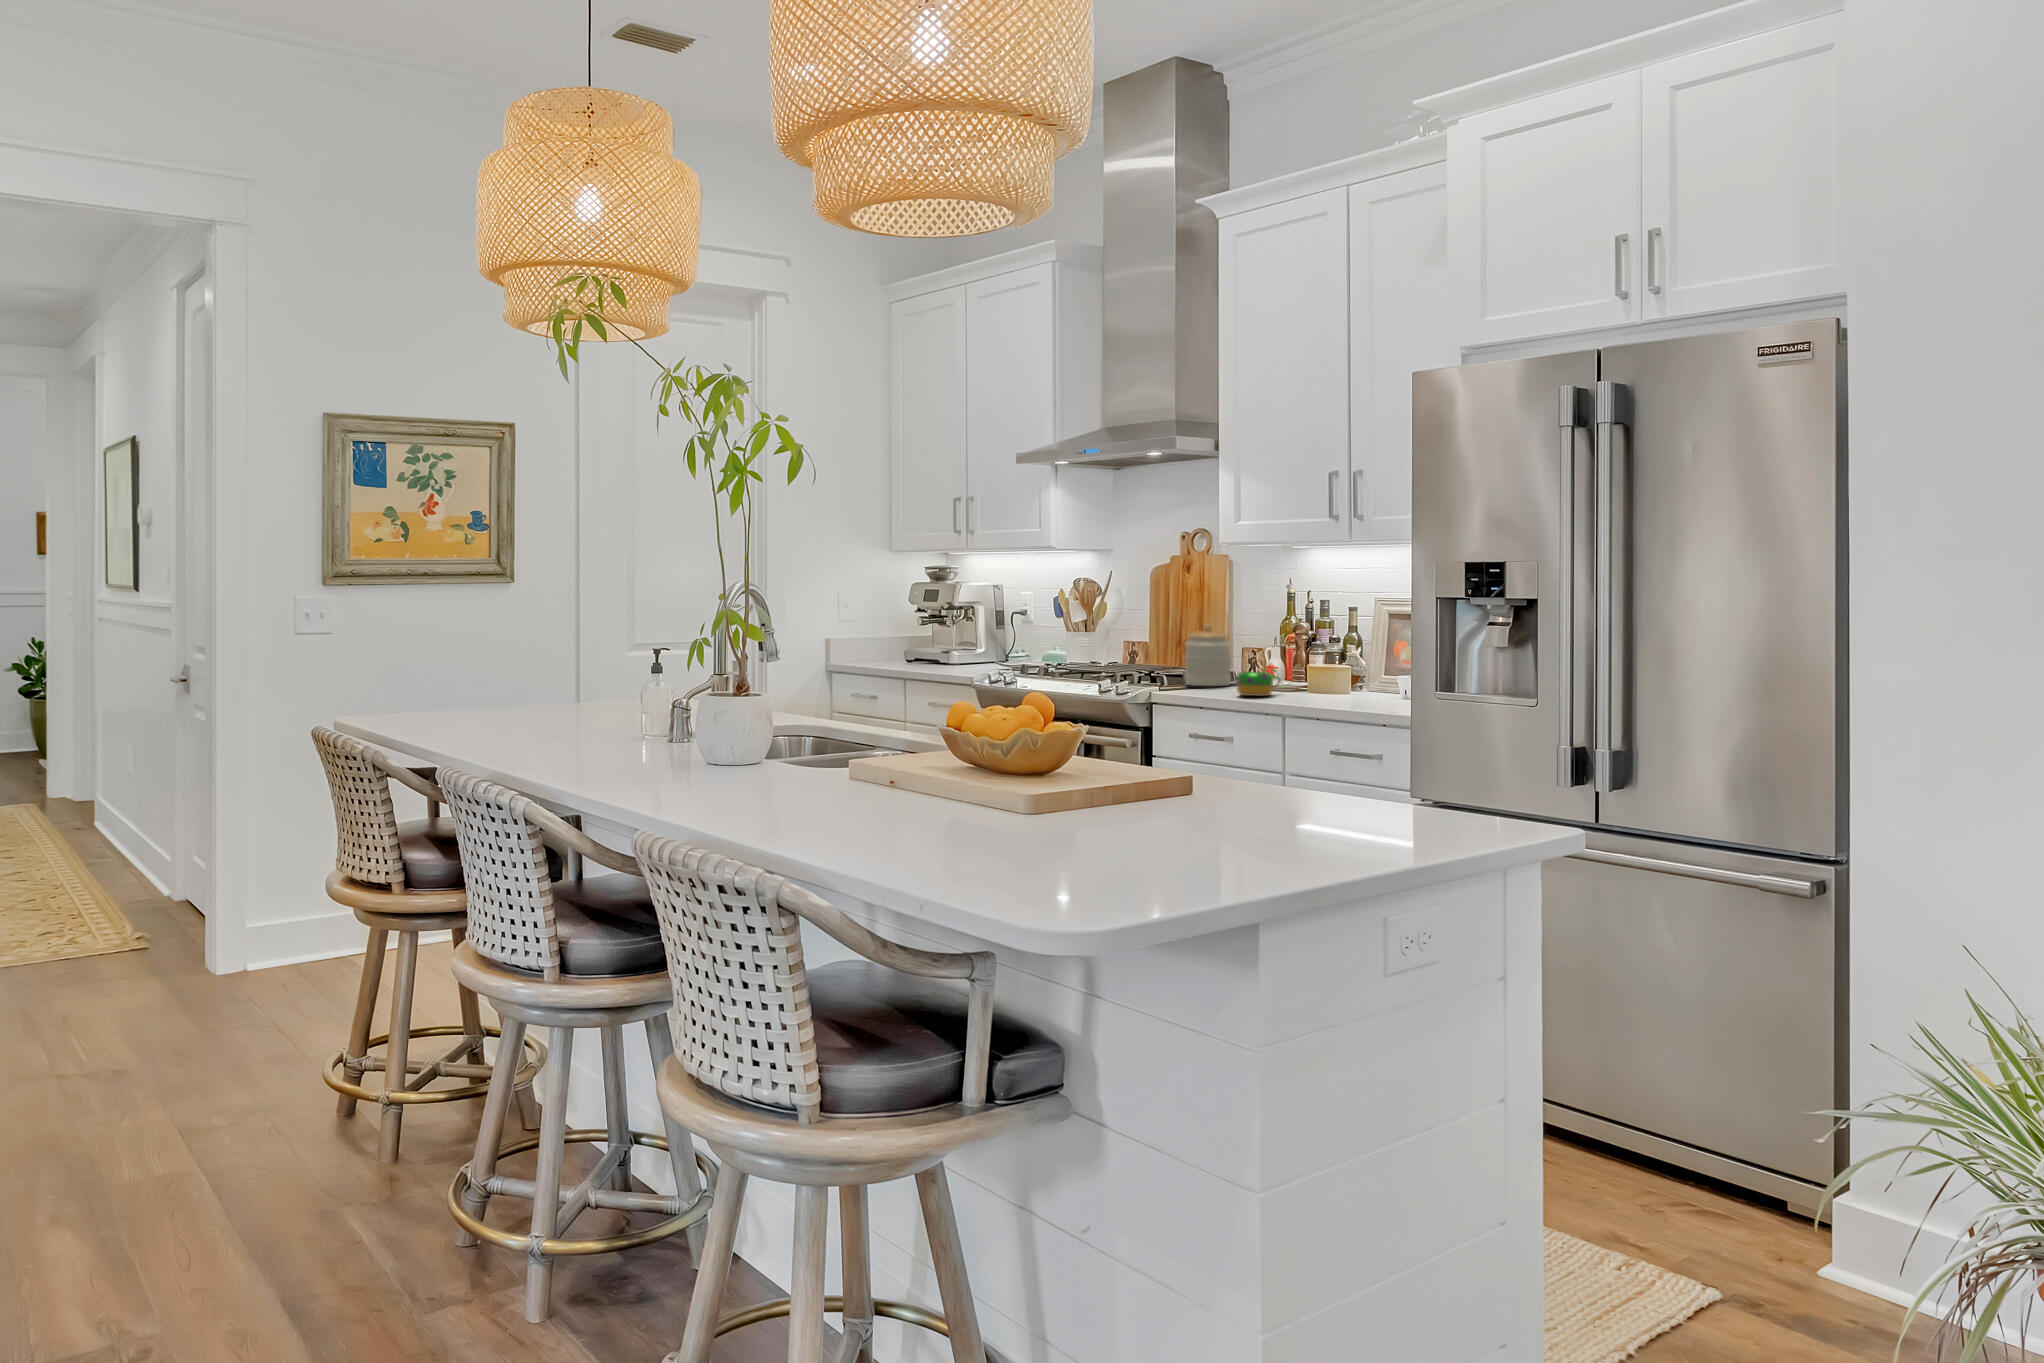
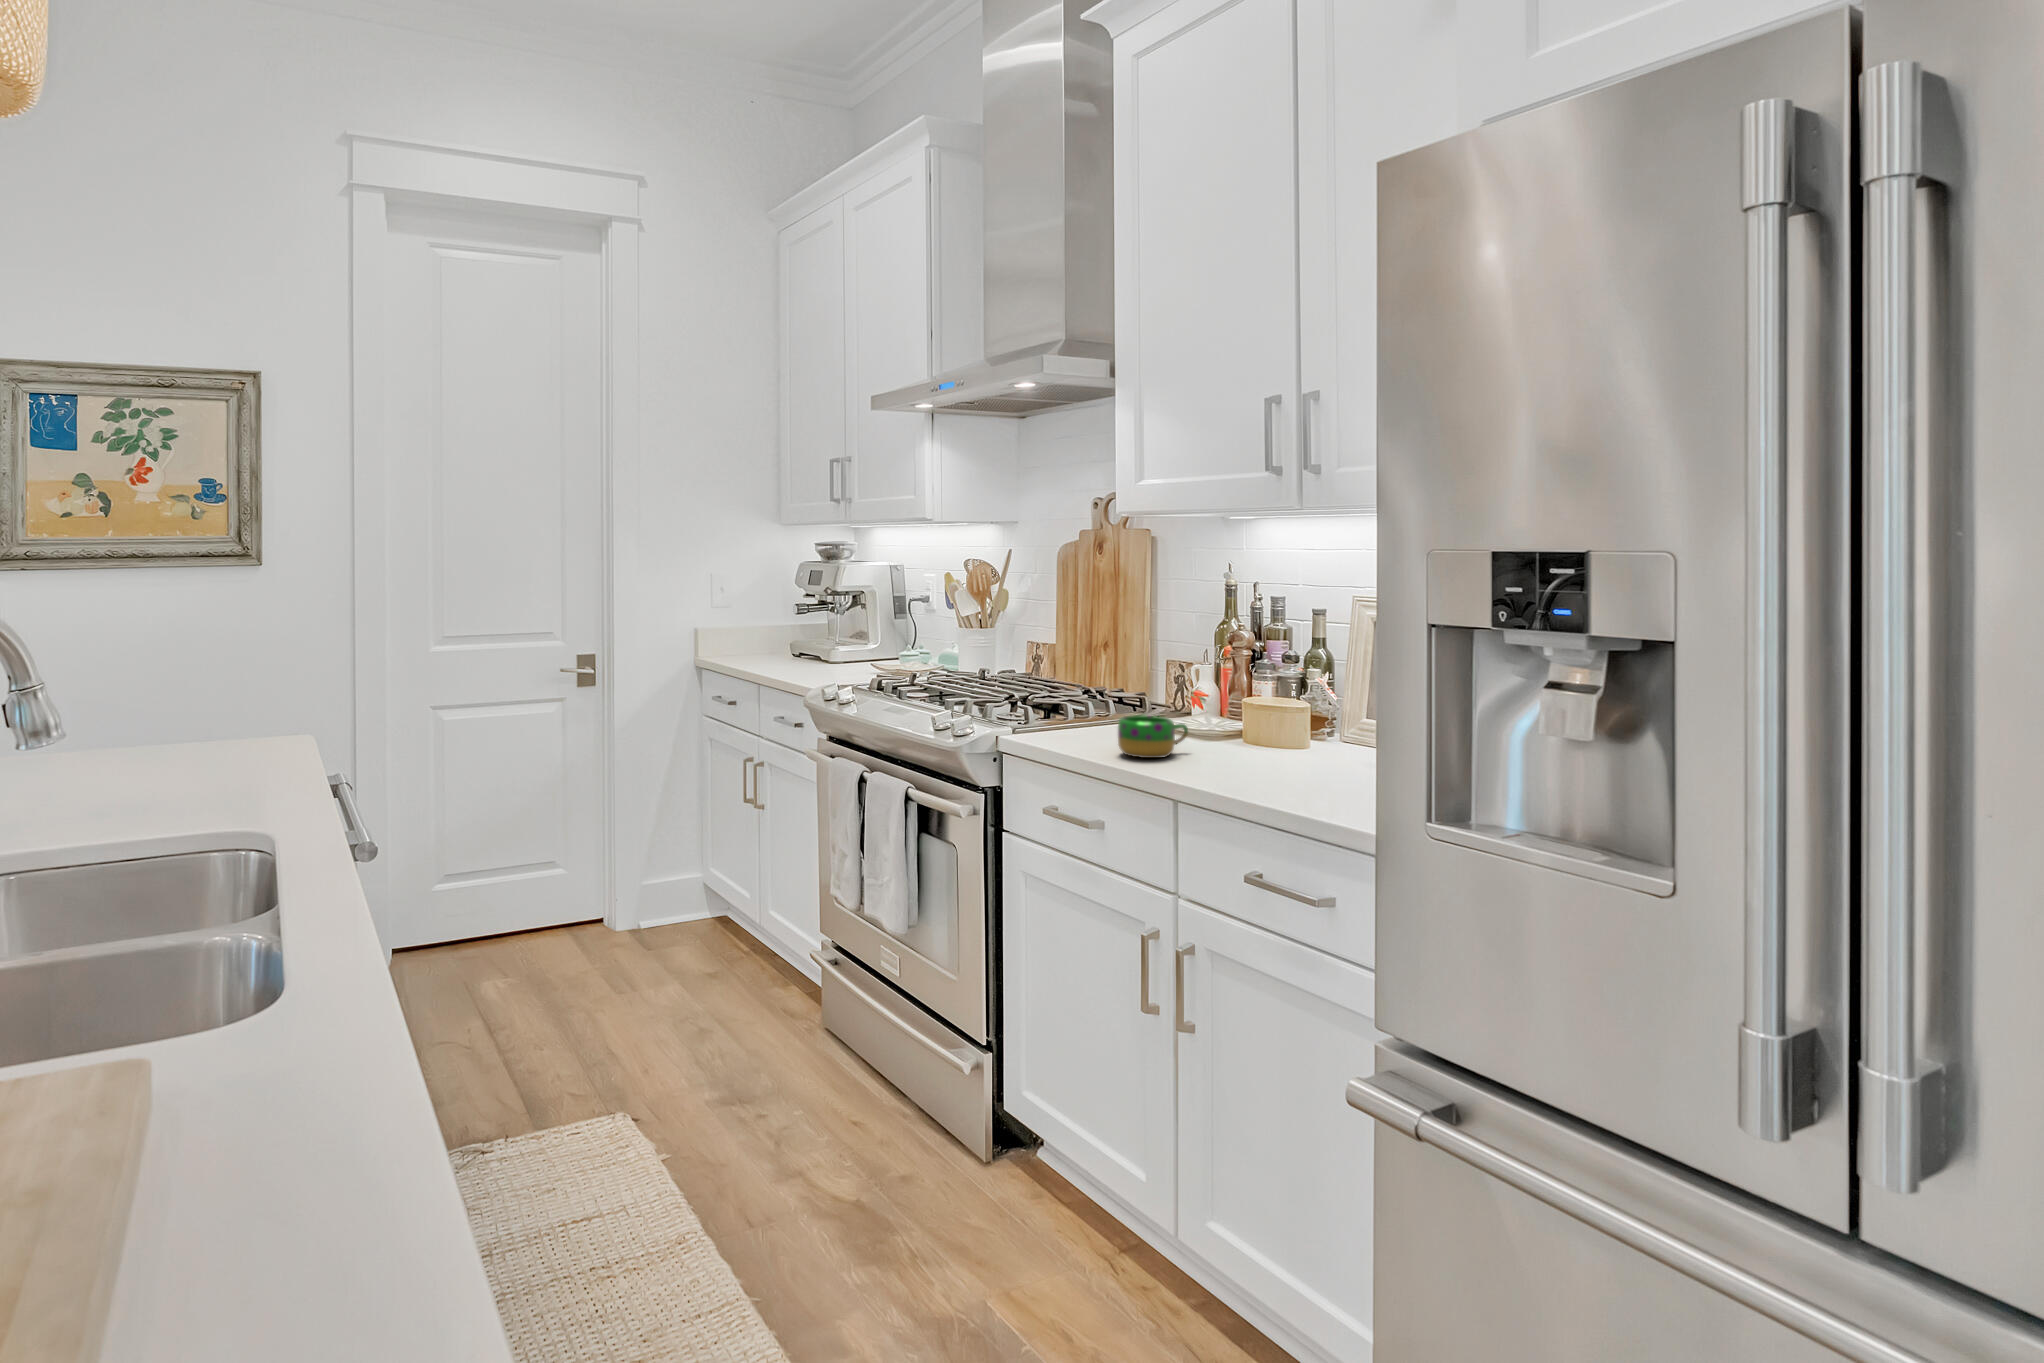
jar: present [1185,624,1231,686] -> none [1060,634,1128,728]

